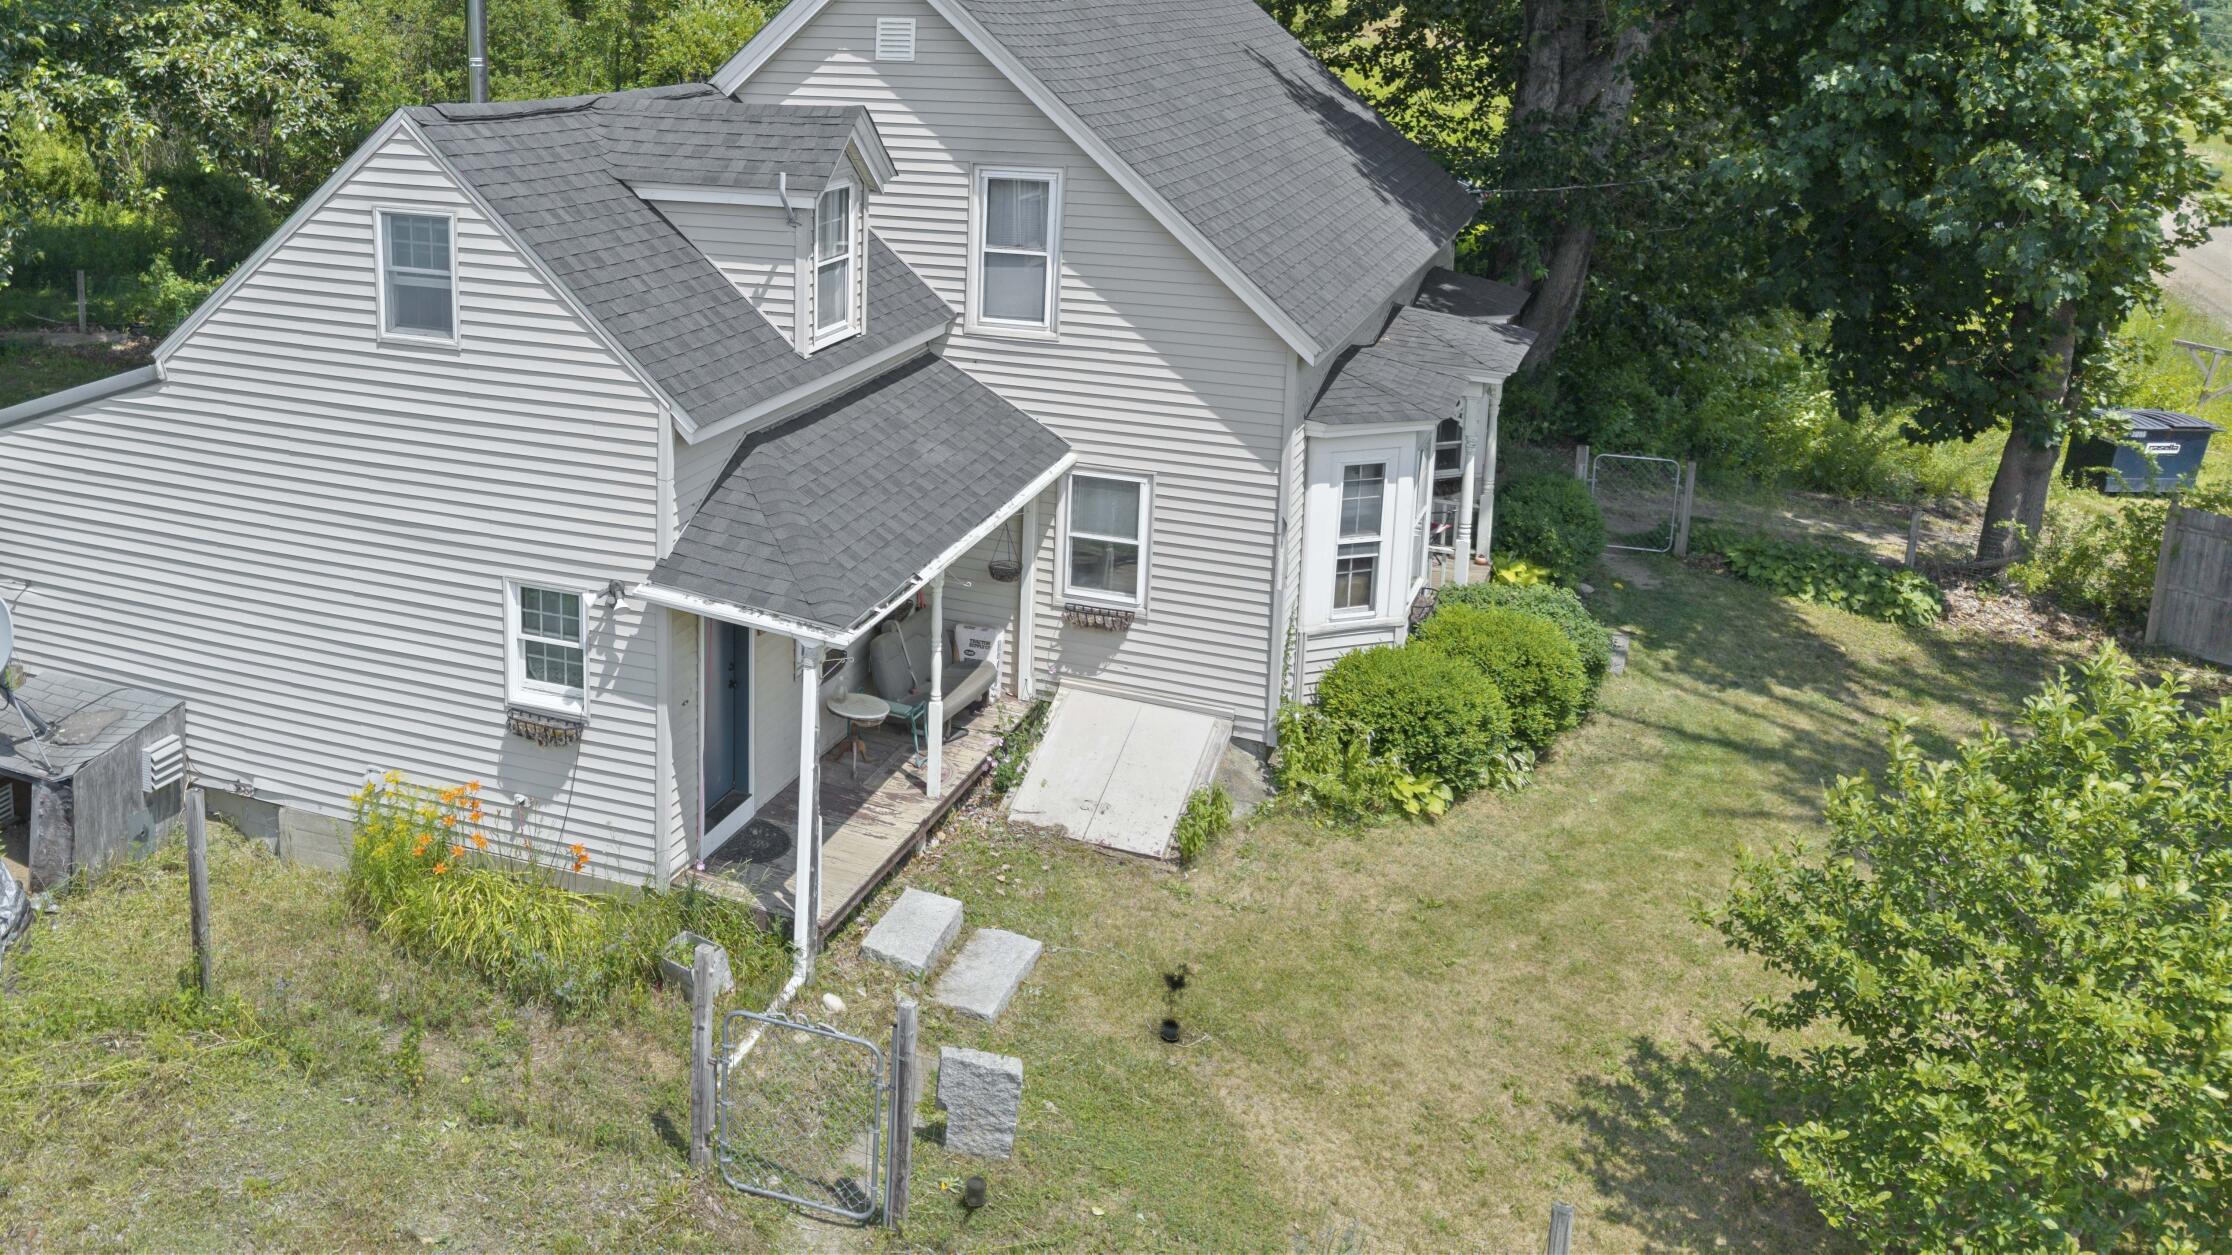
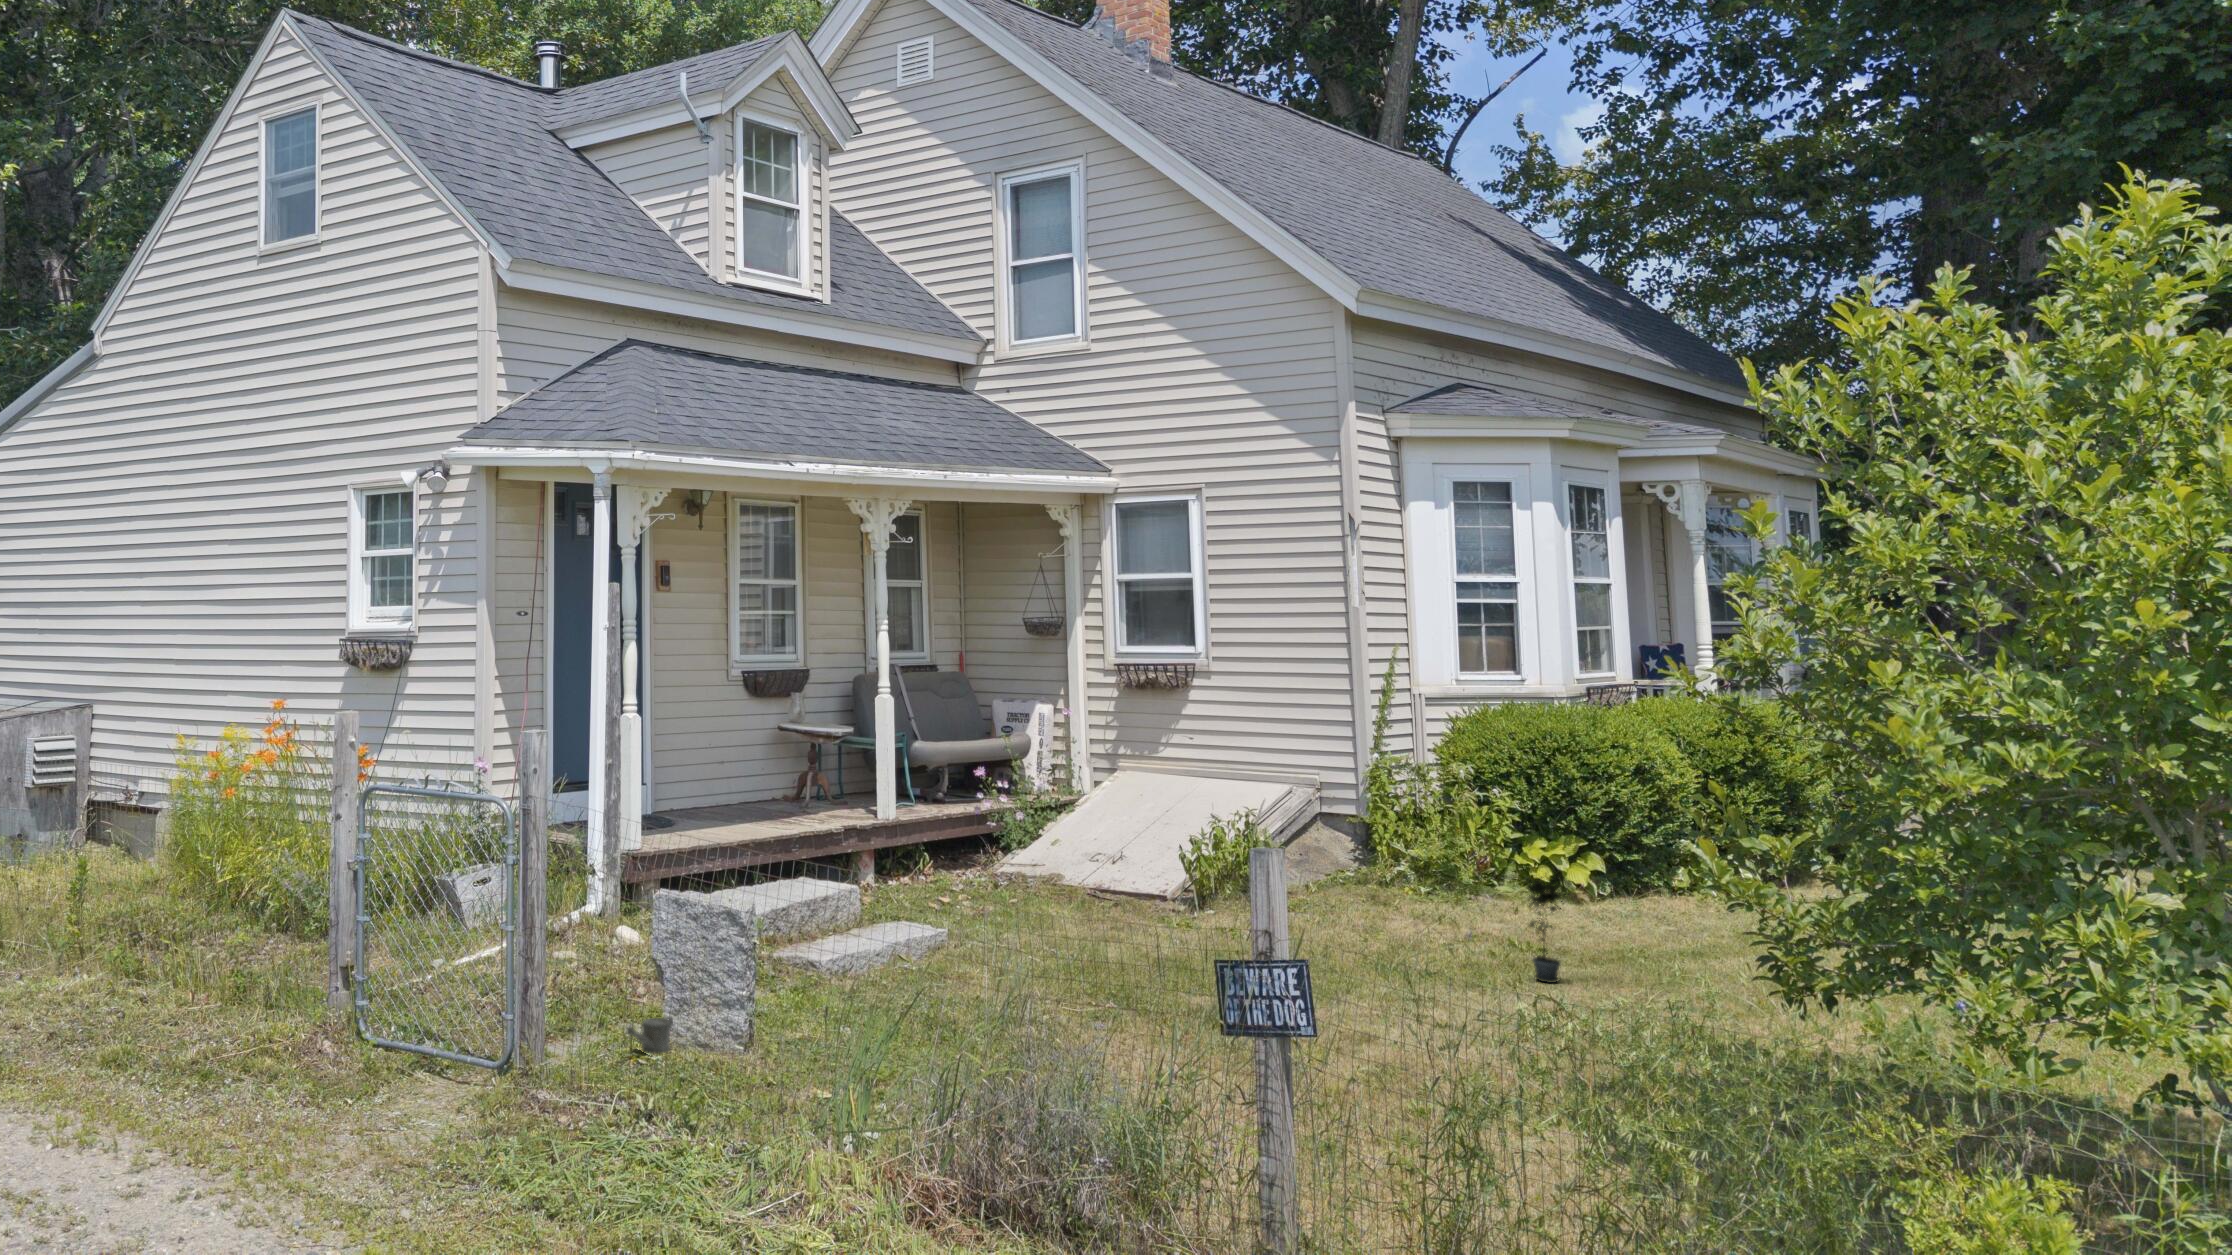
potted plant: present [1161,964,1193,1041] -> present [1524,870,1571,983]

